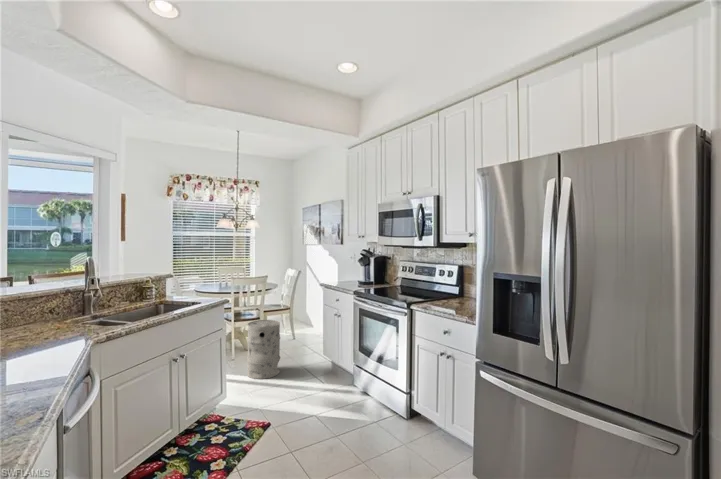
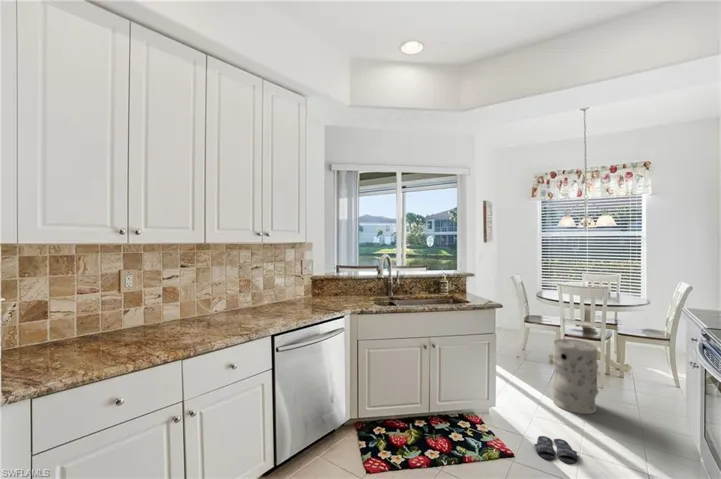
slippers: none [270,397,306,415] -> present [534,436,577,464]

